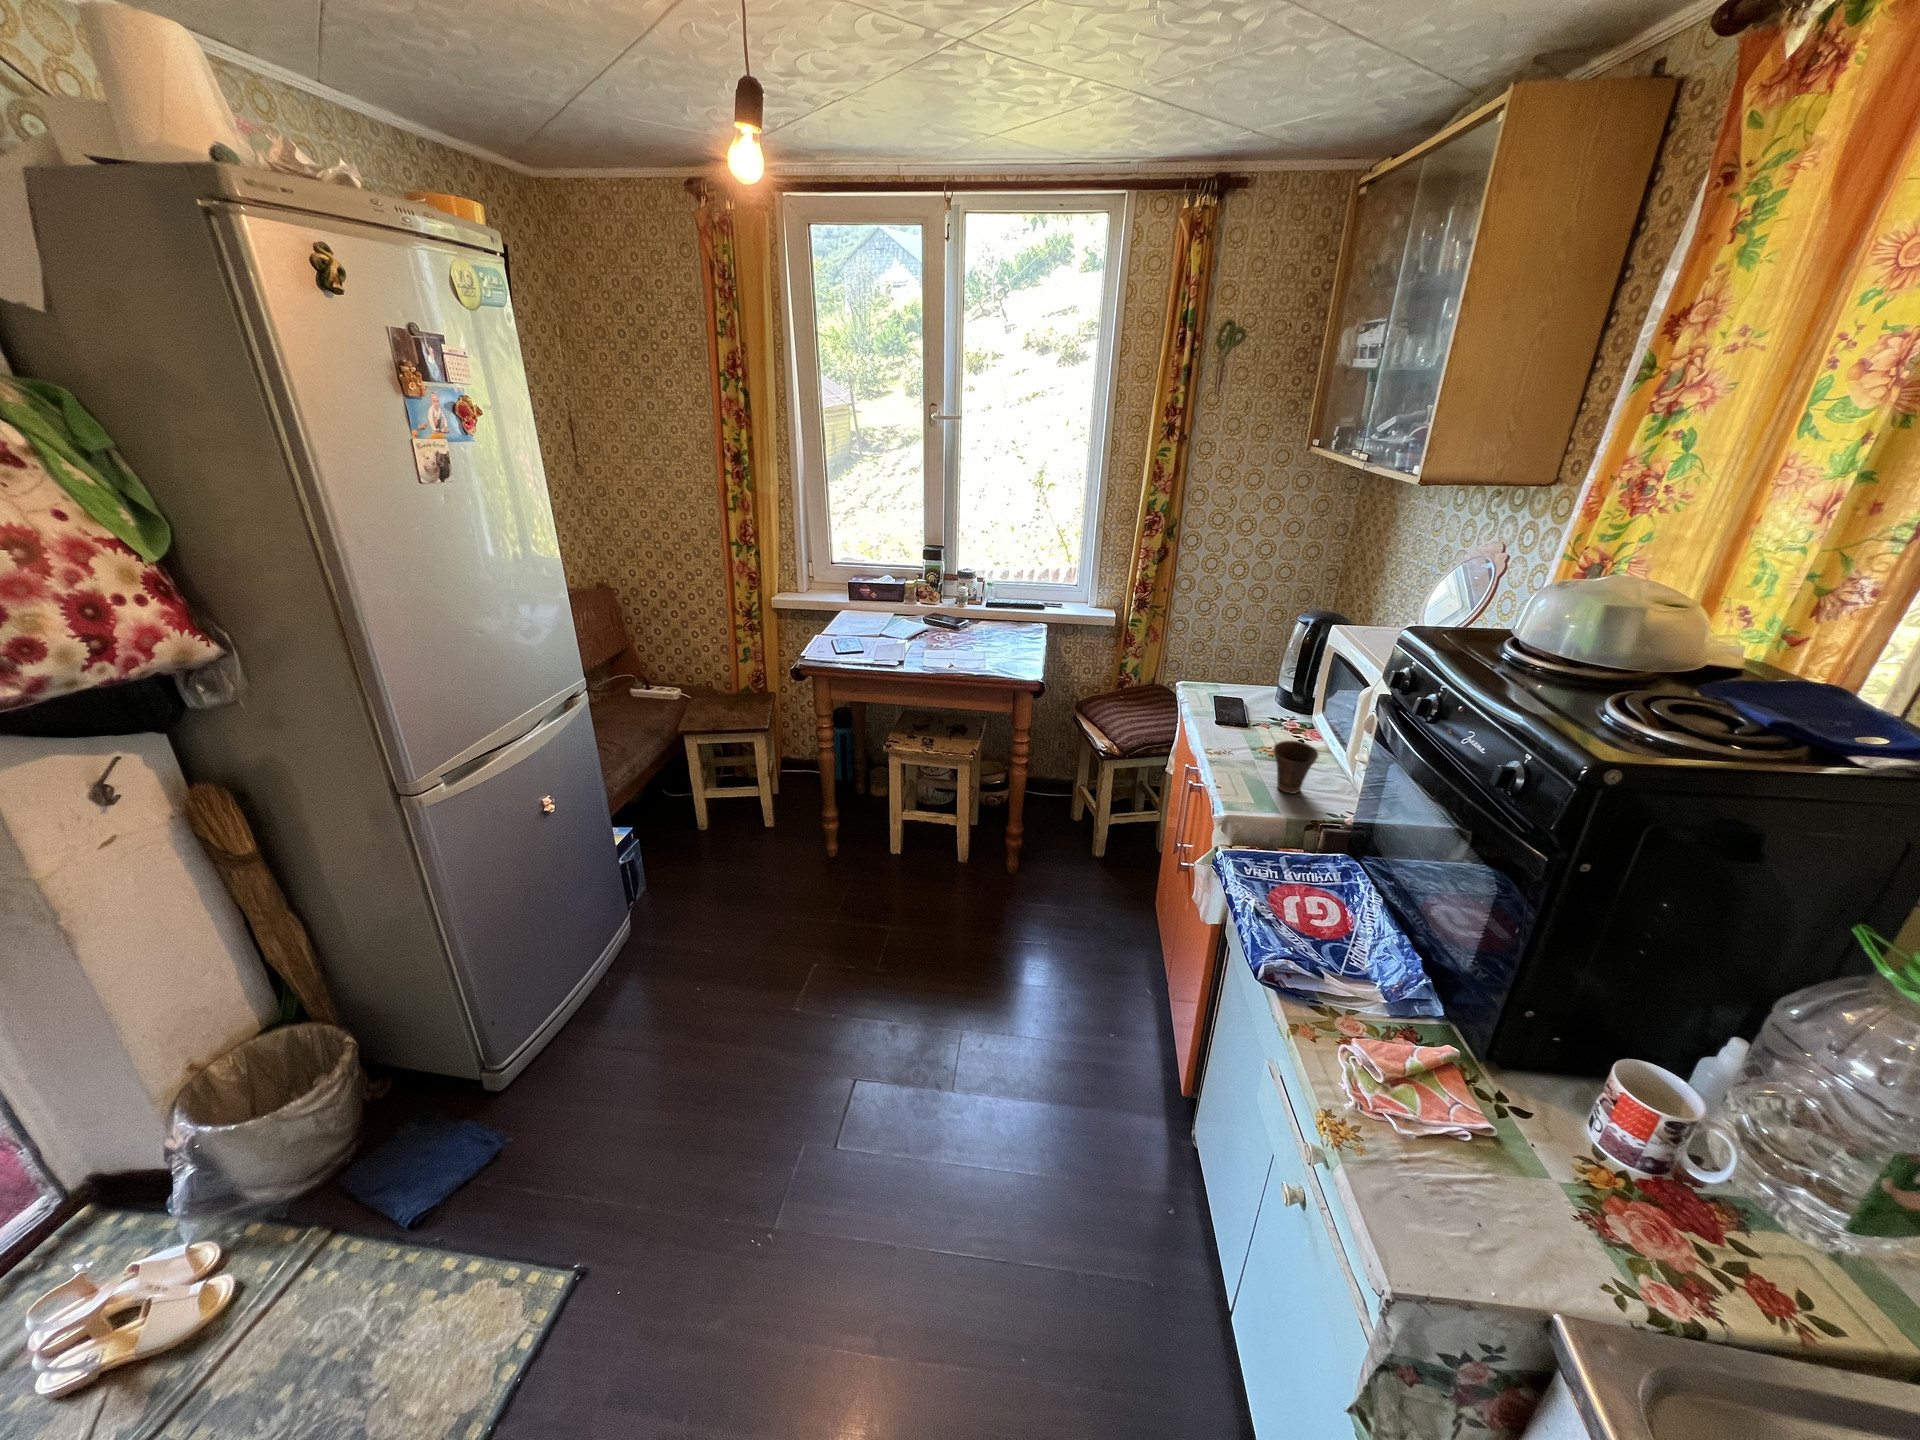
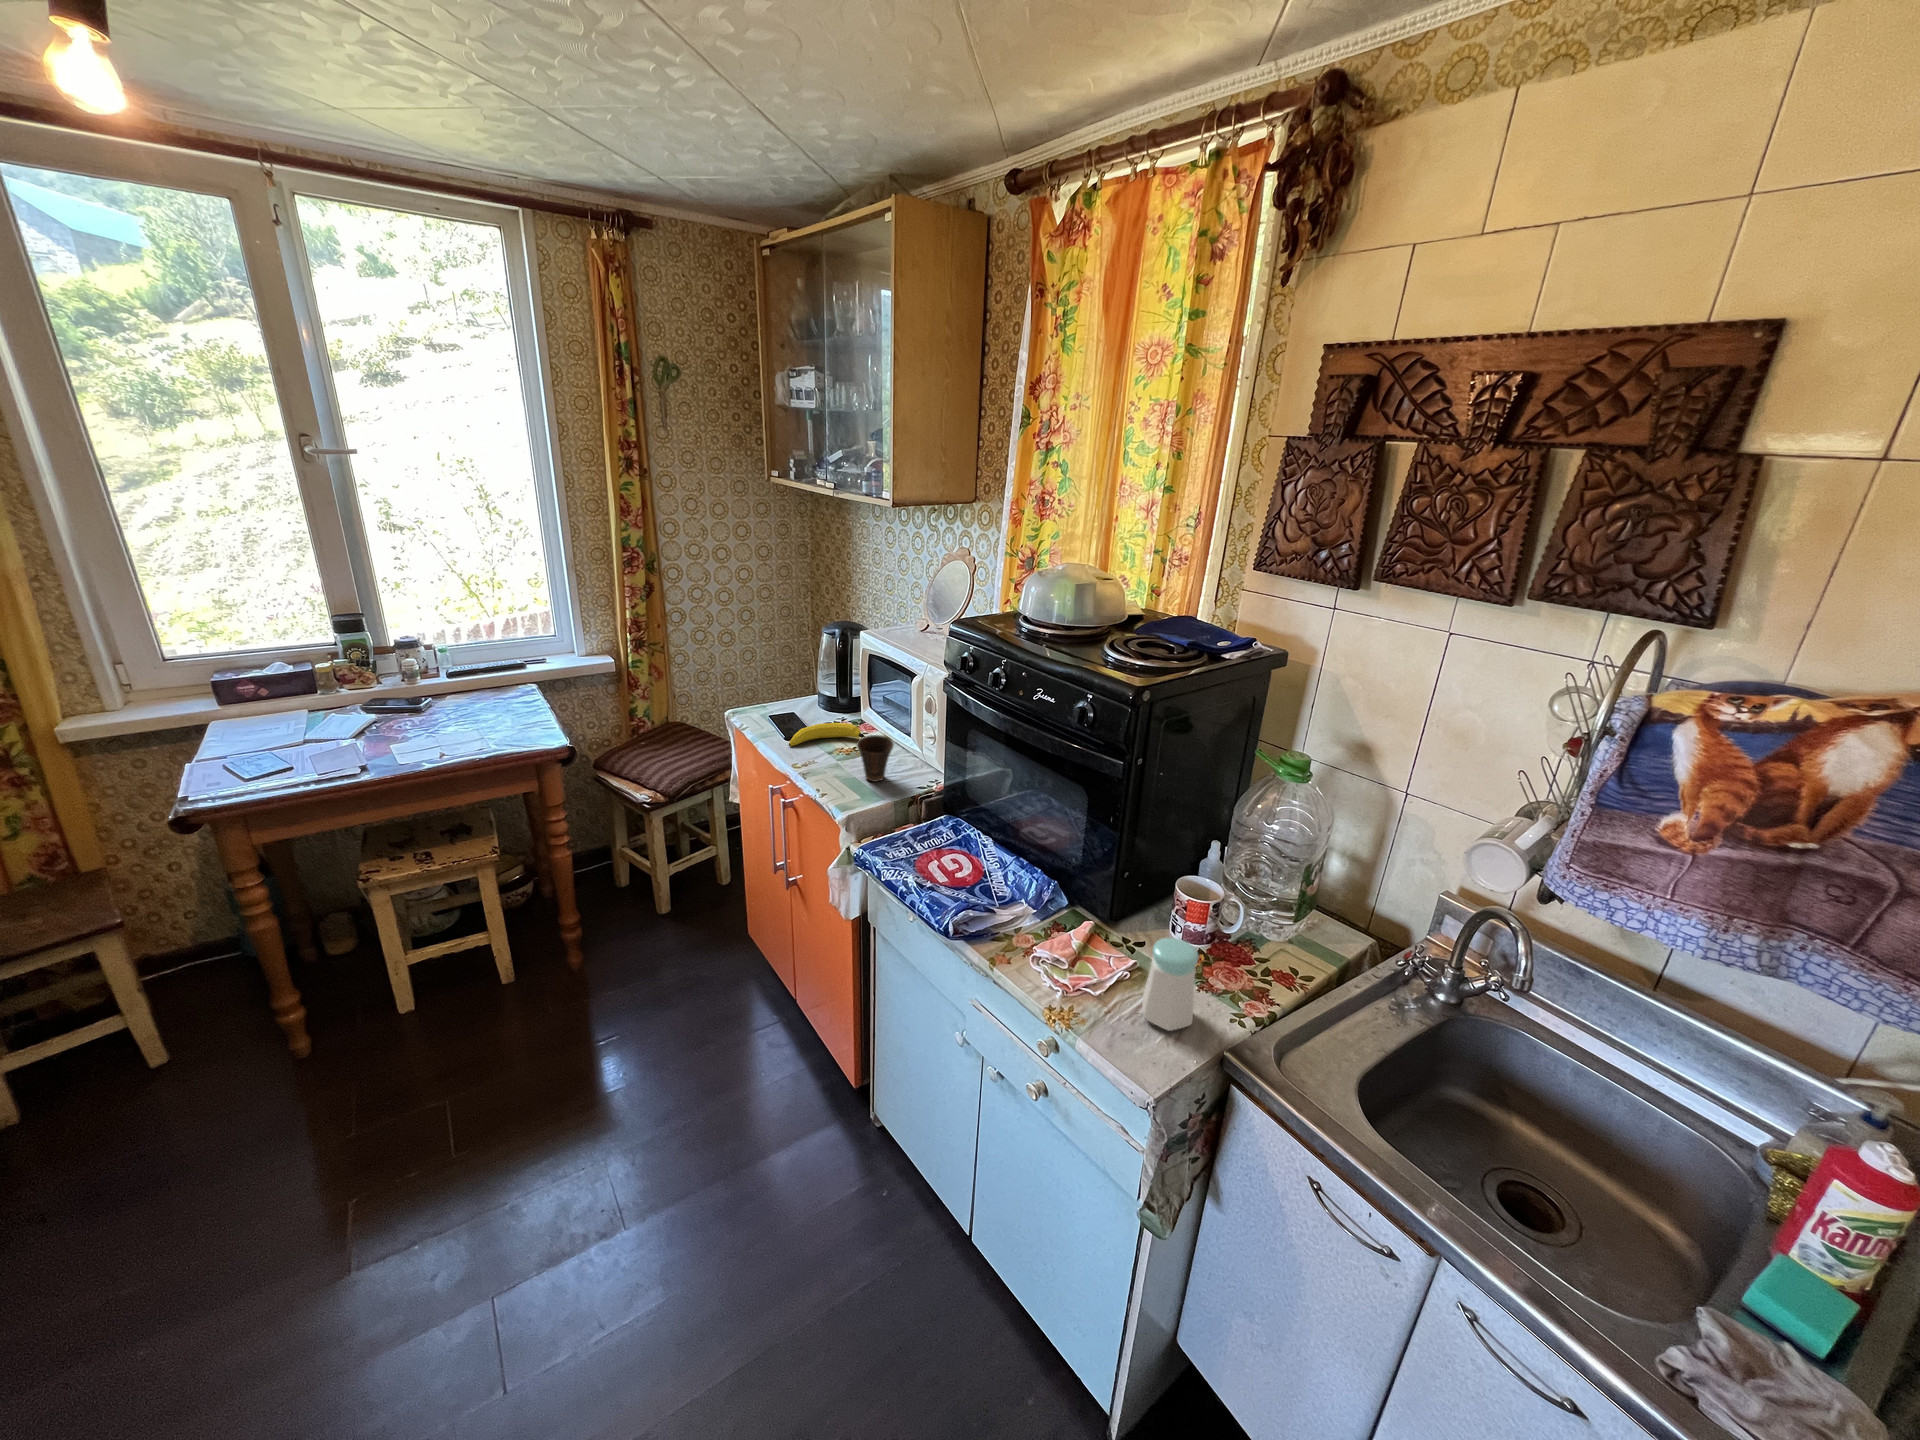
banana: none [1218,716,1304,743] -> present [789,723,864,746]
salt shaker: none [1450,1111,1562,1248] -> present [1142,938,1199,1031]

